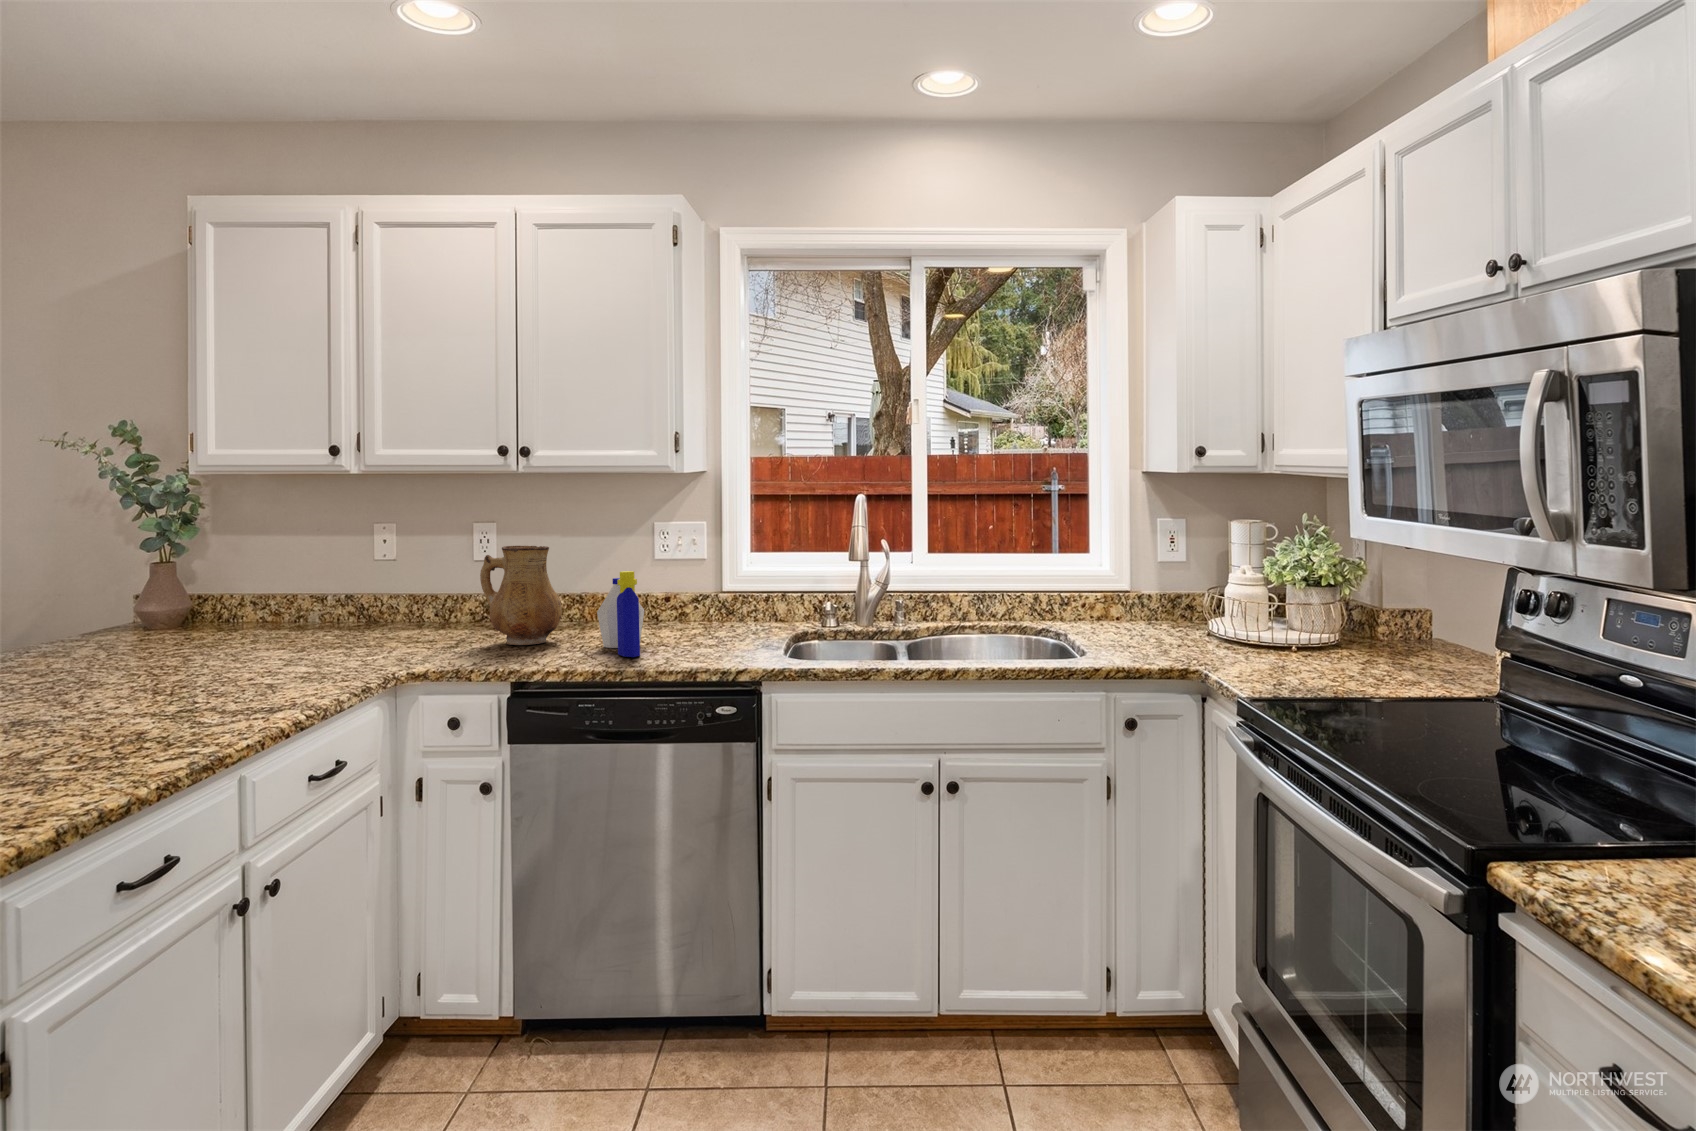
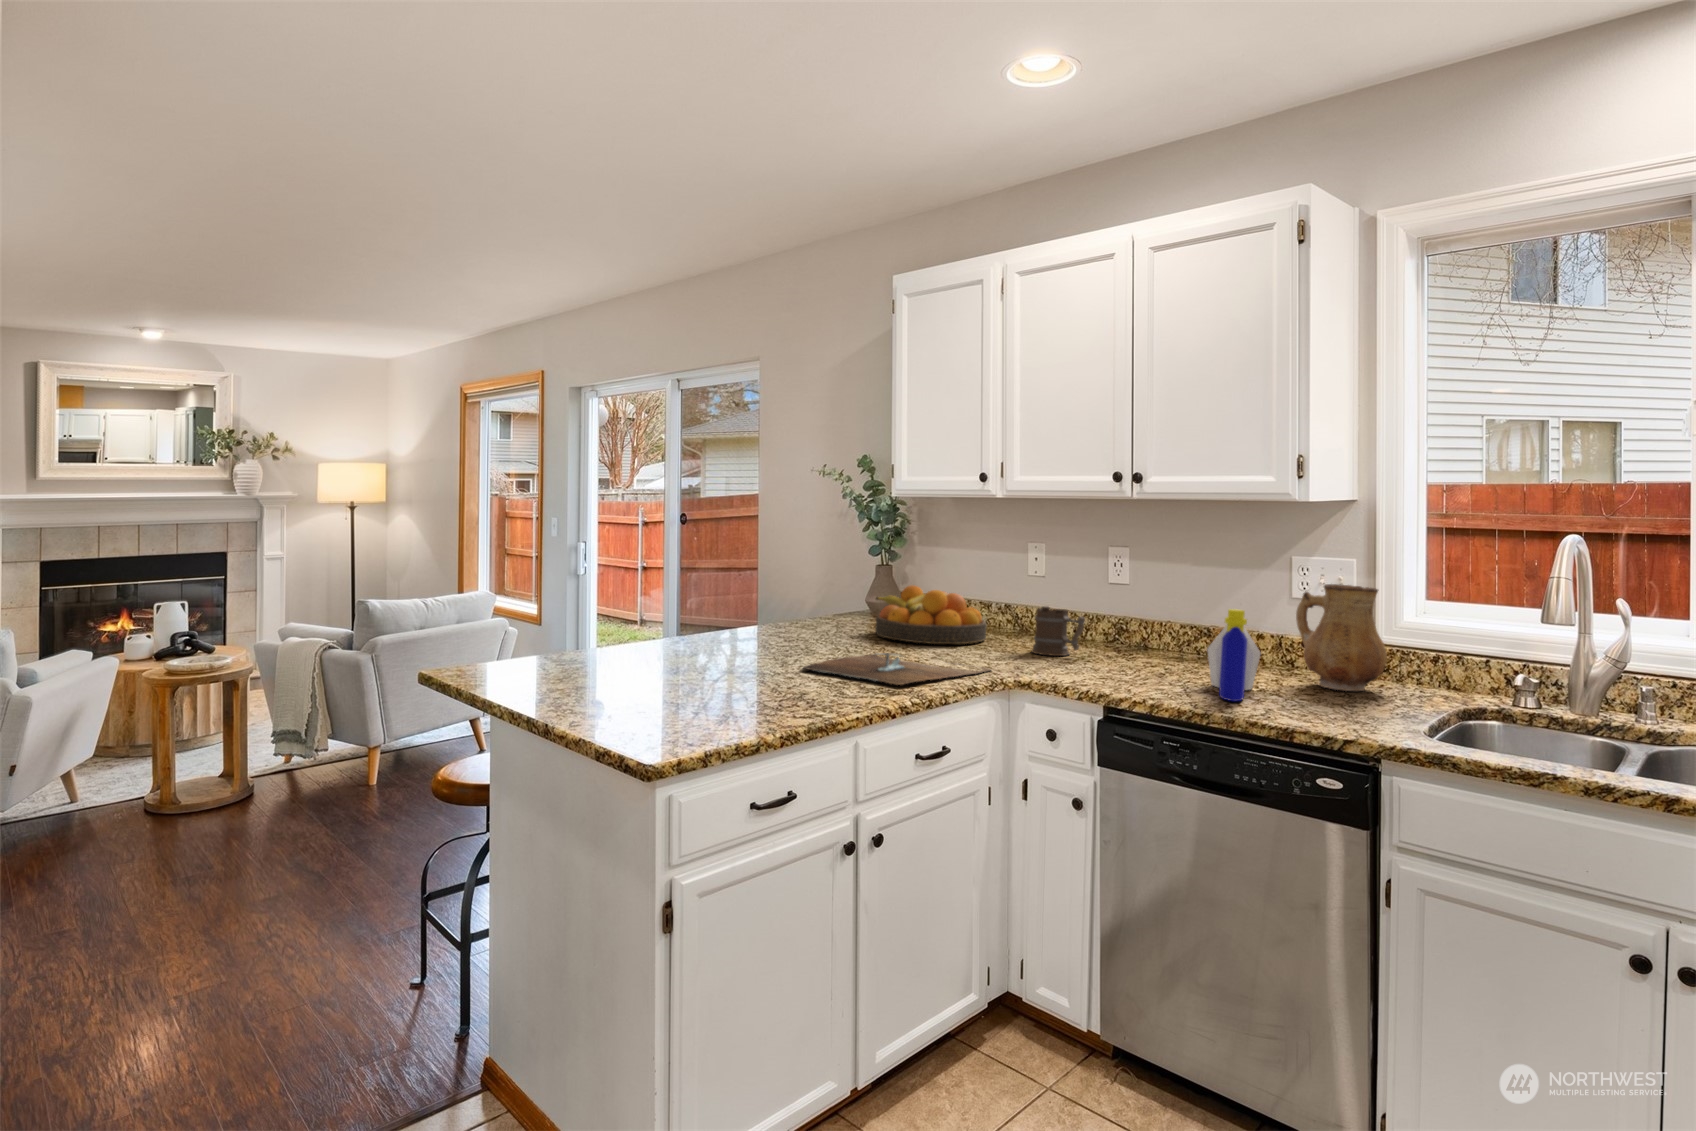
ceramic pitcher: present [480,546,562,645] -> present [1296,584,1387,691]
fruit bowl: none [169,584,334,653] -> present [875,585,987,644]
mug: none [399,590,460,644] -> present [1032,606,1085,656]
cutting board: none [110,666,373,705] -> present [803,653,990,685]

